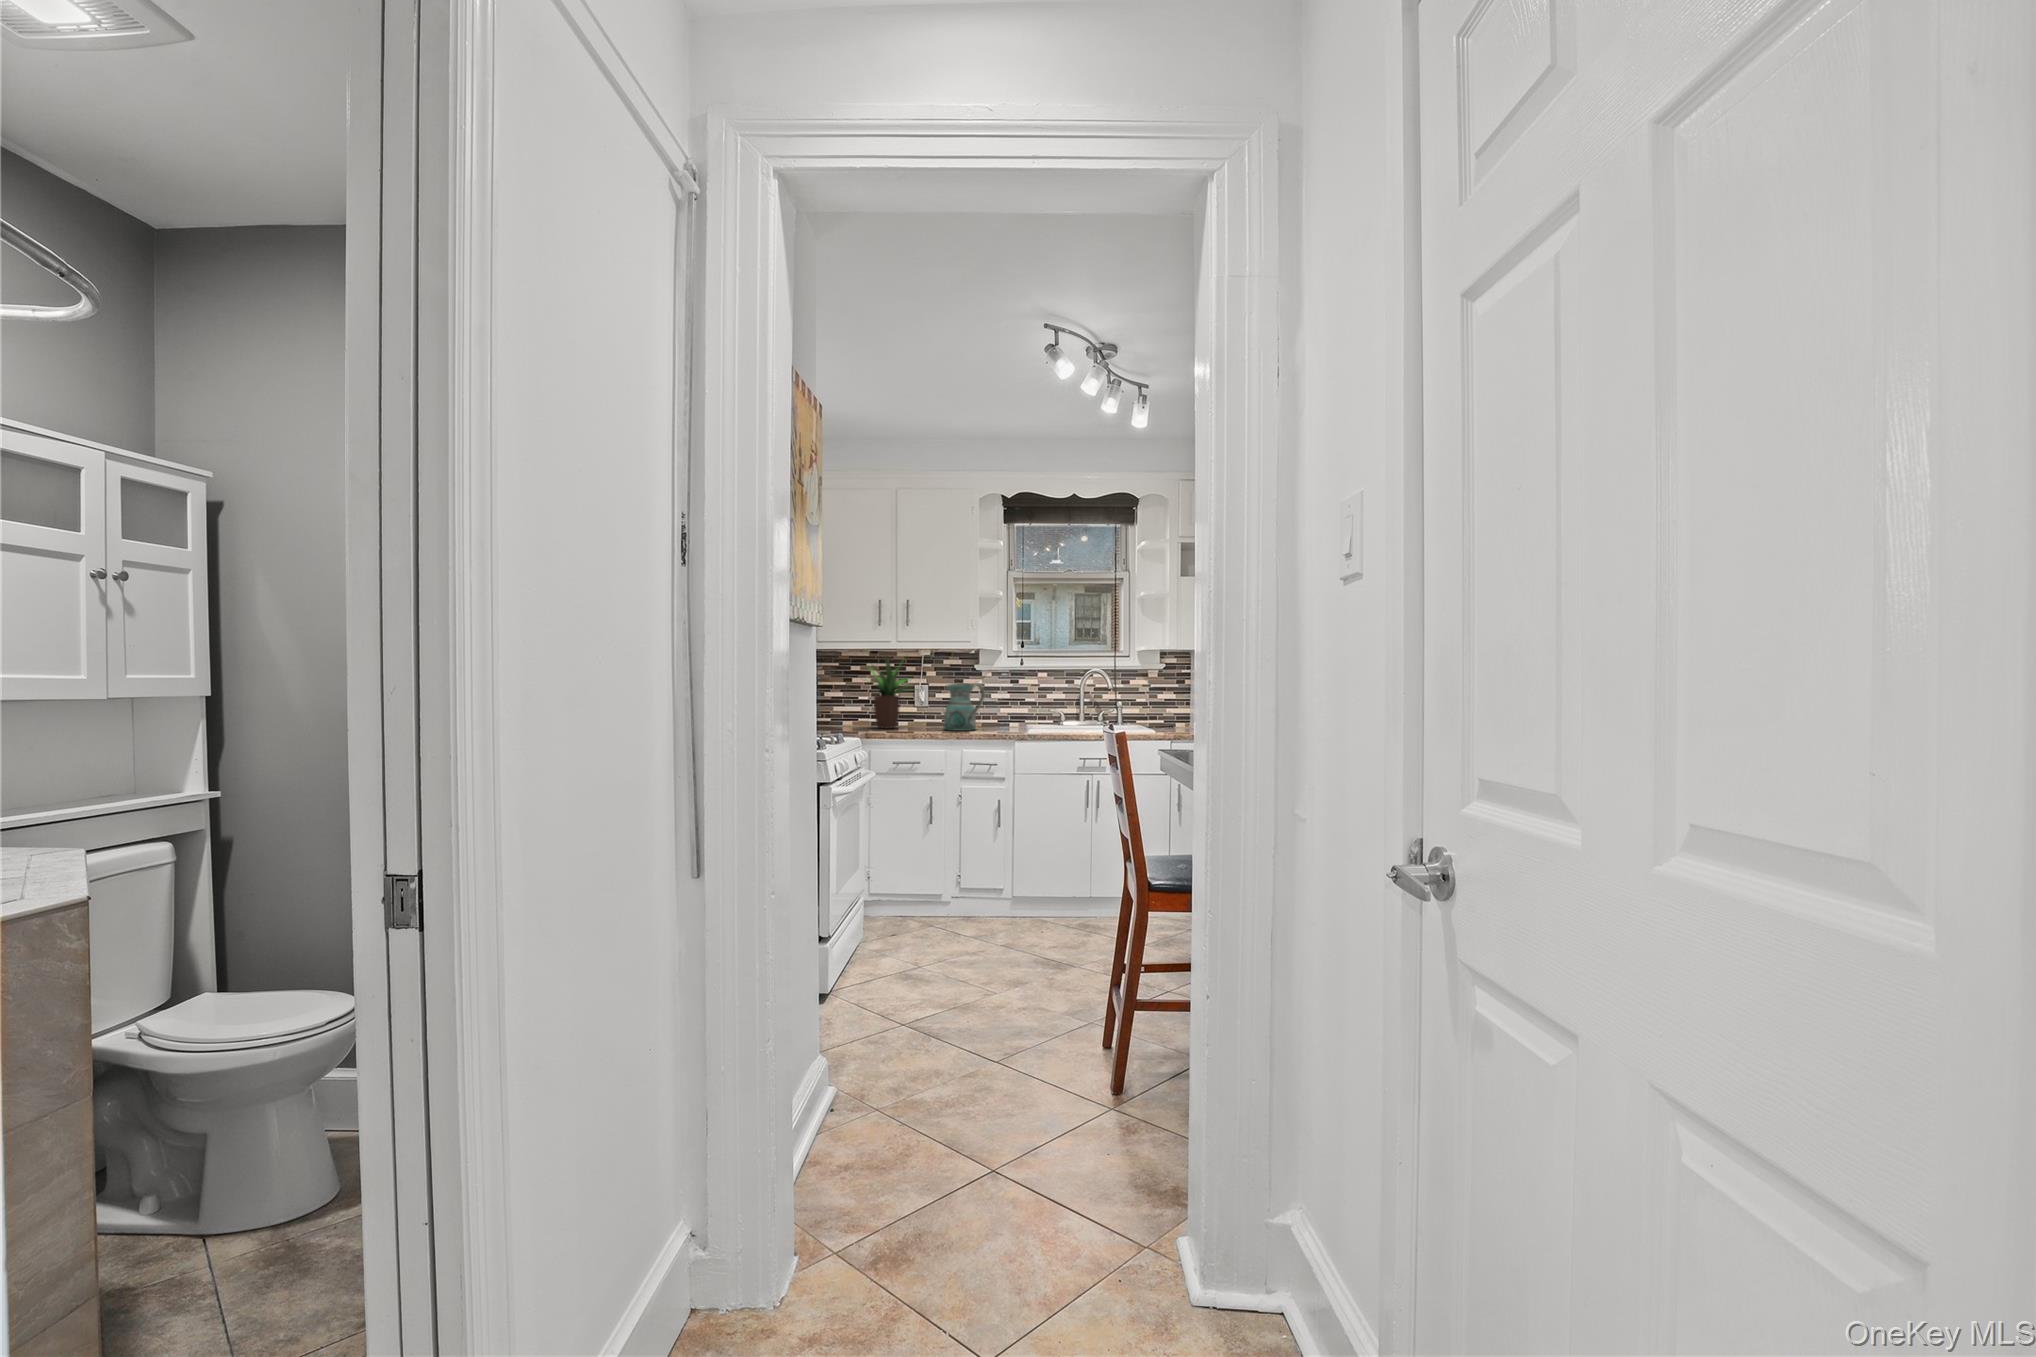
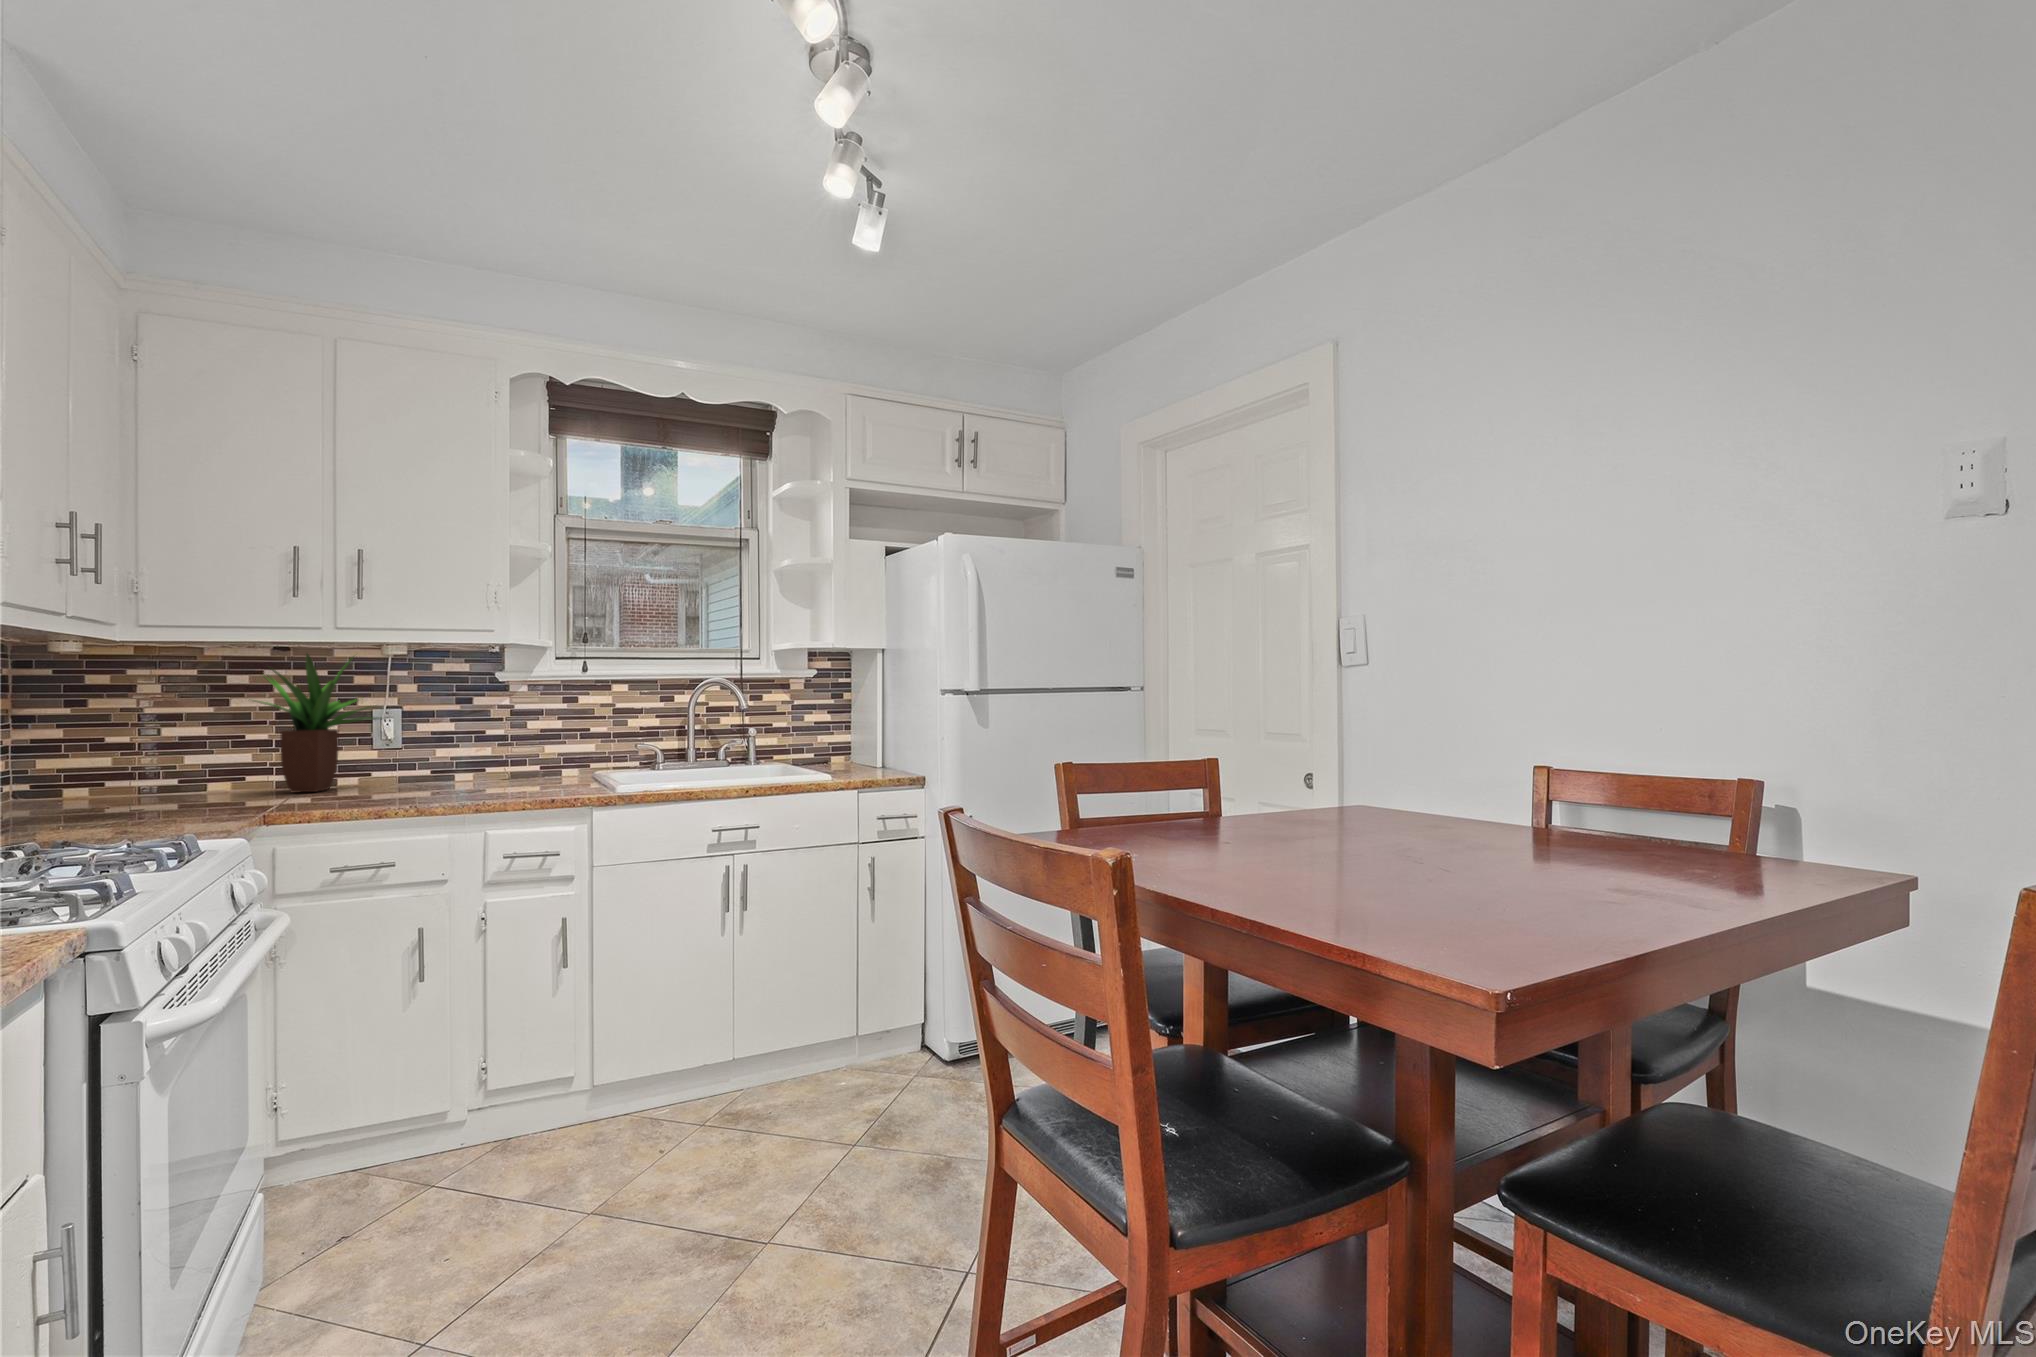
ceramic pitcher: present [944,683,984,731] -> none [434,702,516,789]

